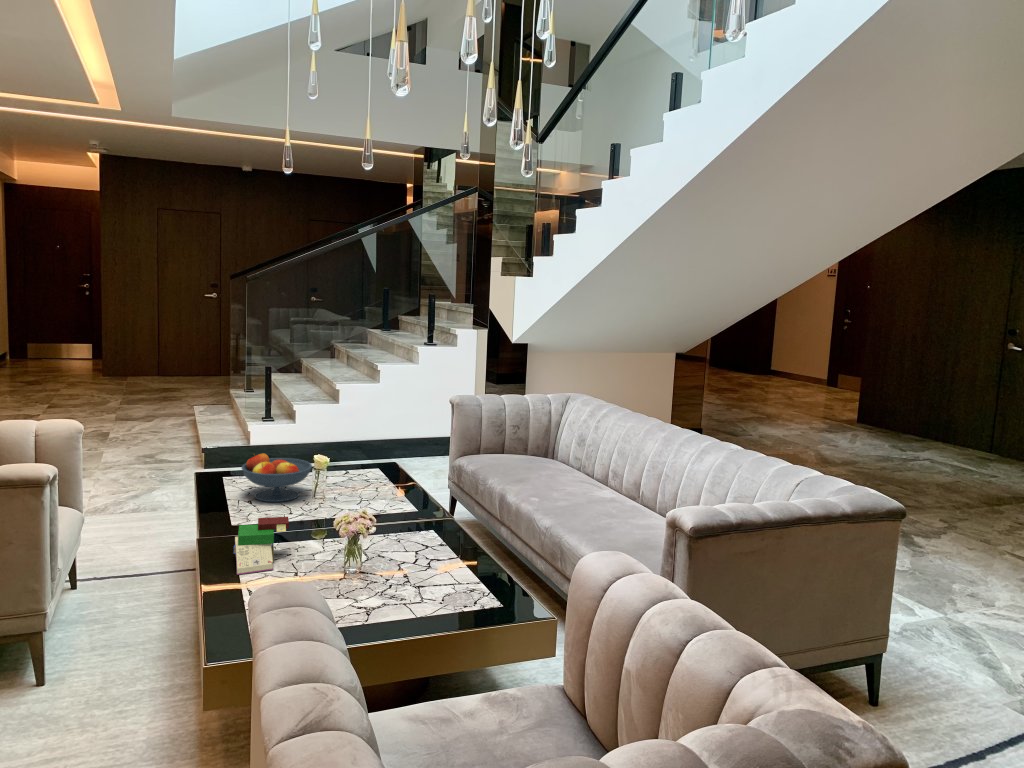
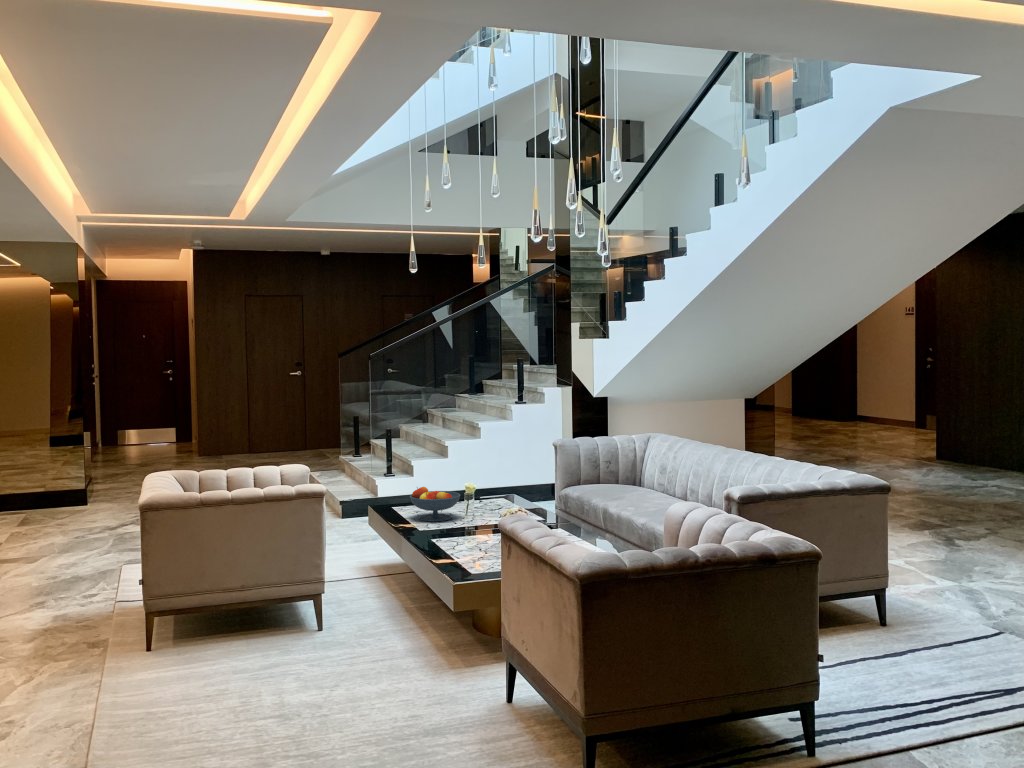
book: present [233,517,289,575] -> none [432,519,468,554]

